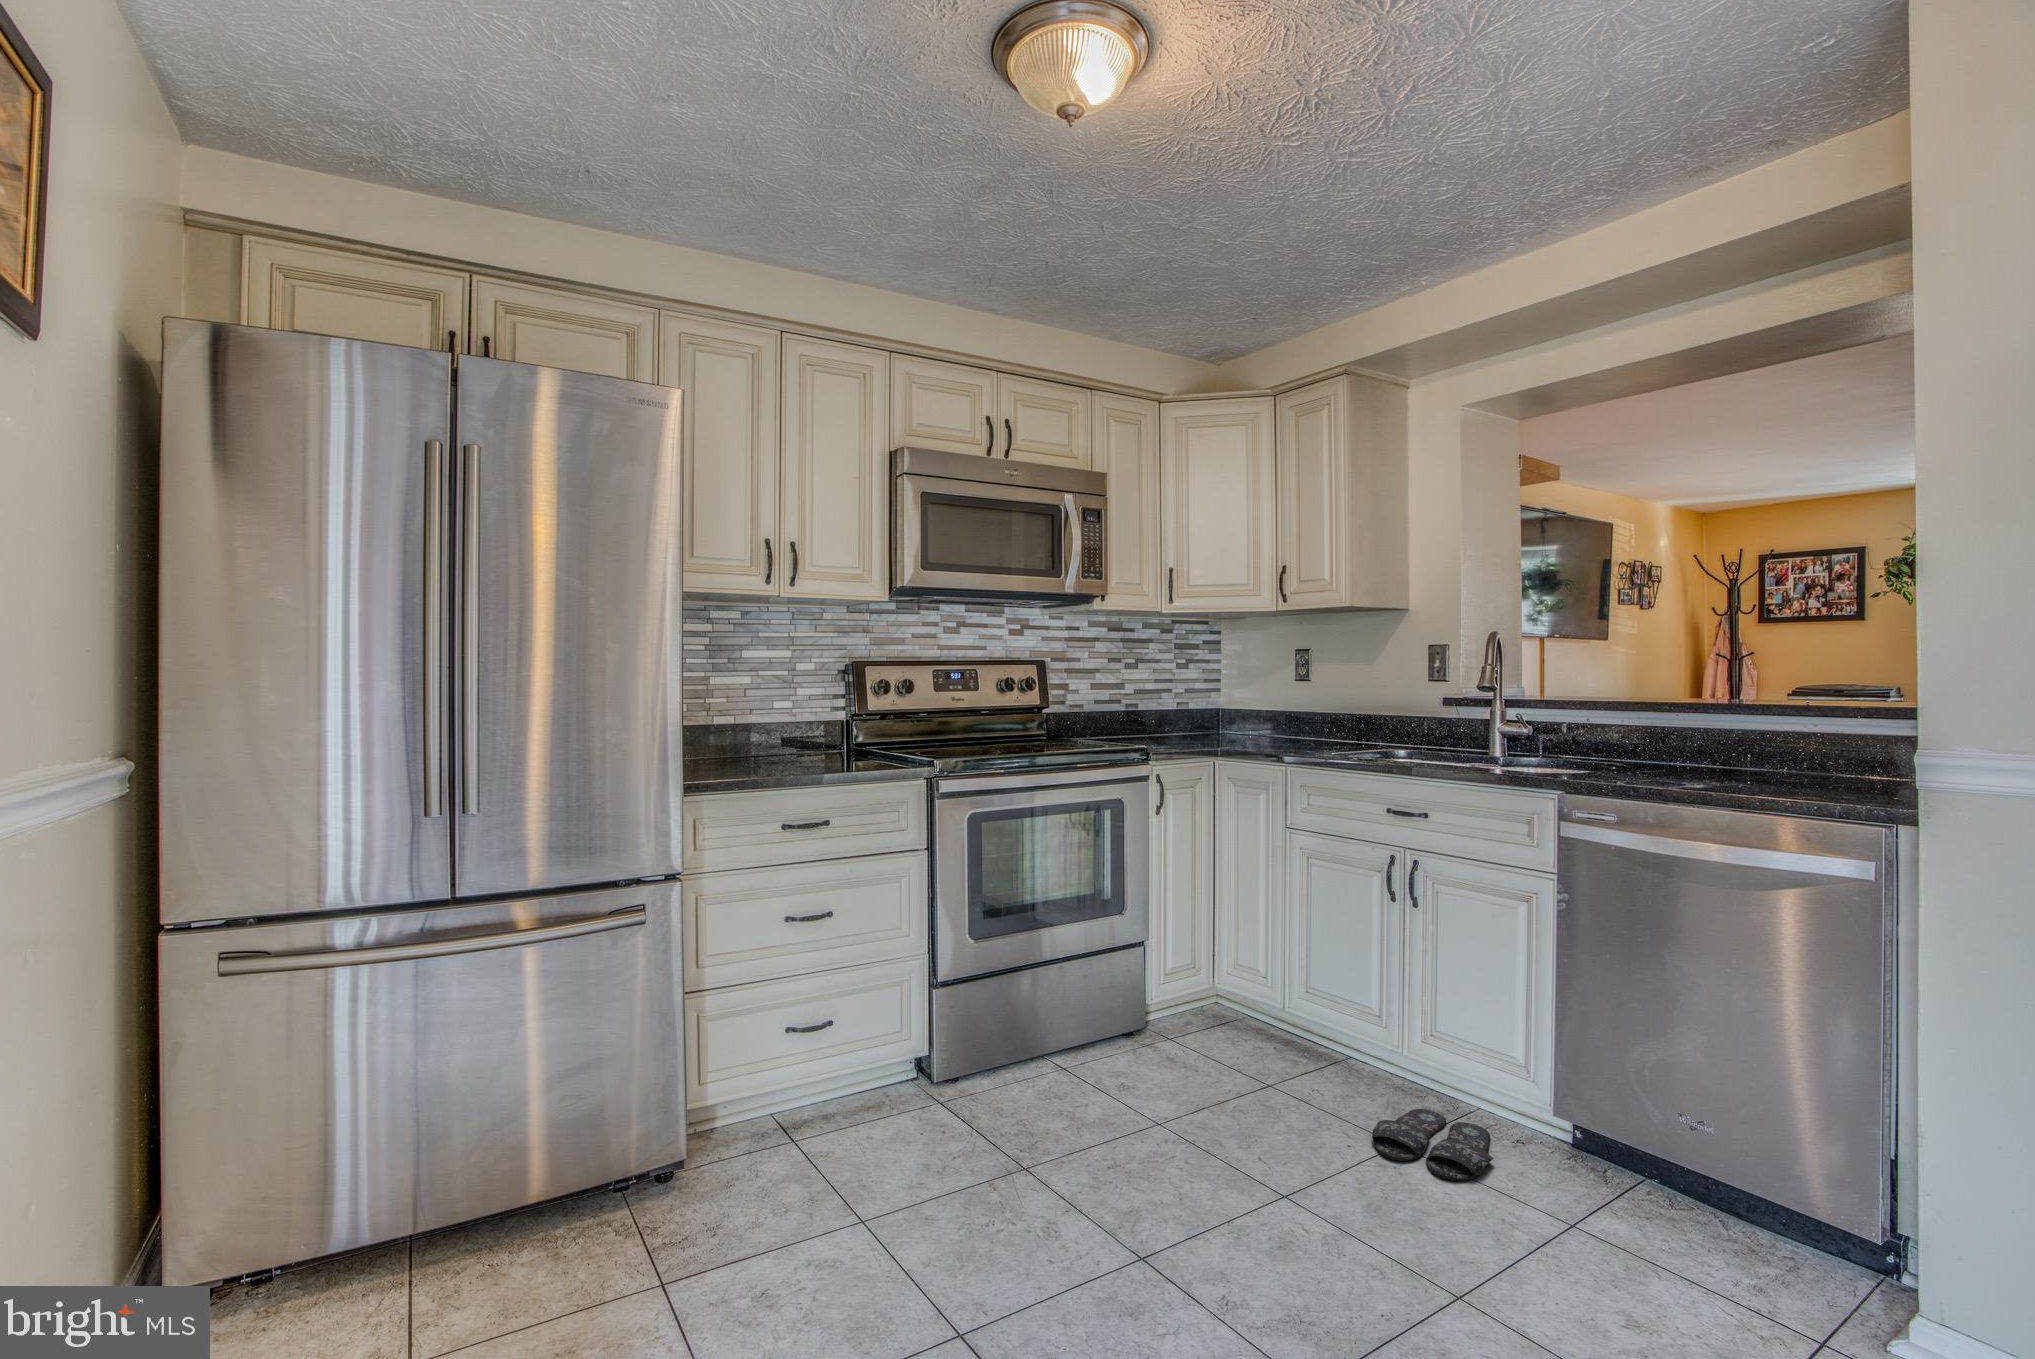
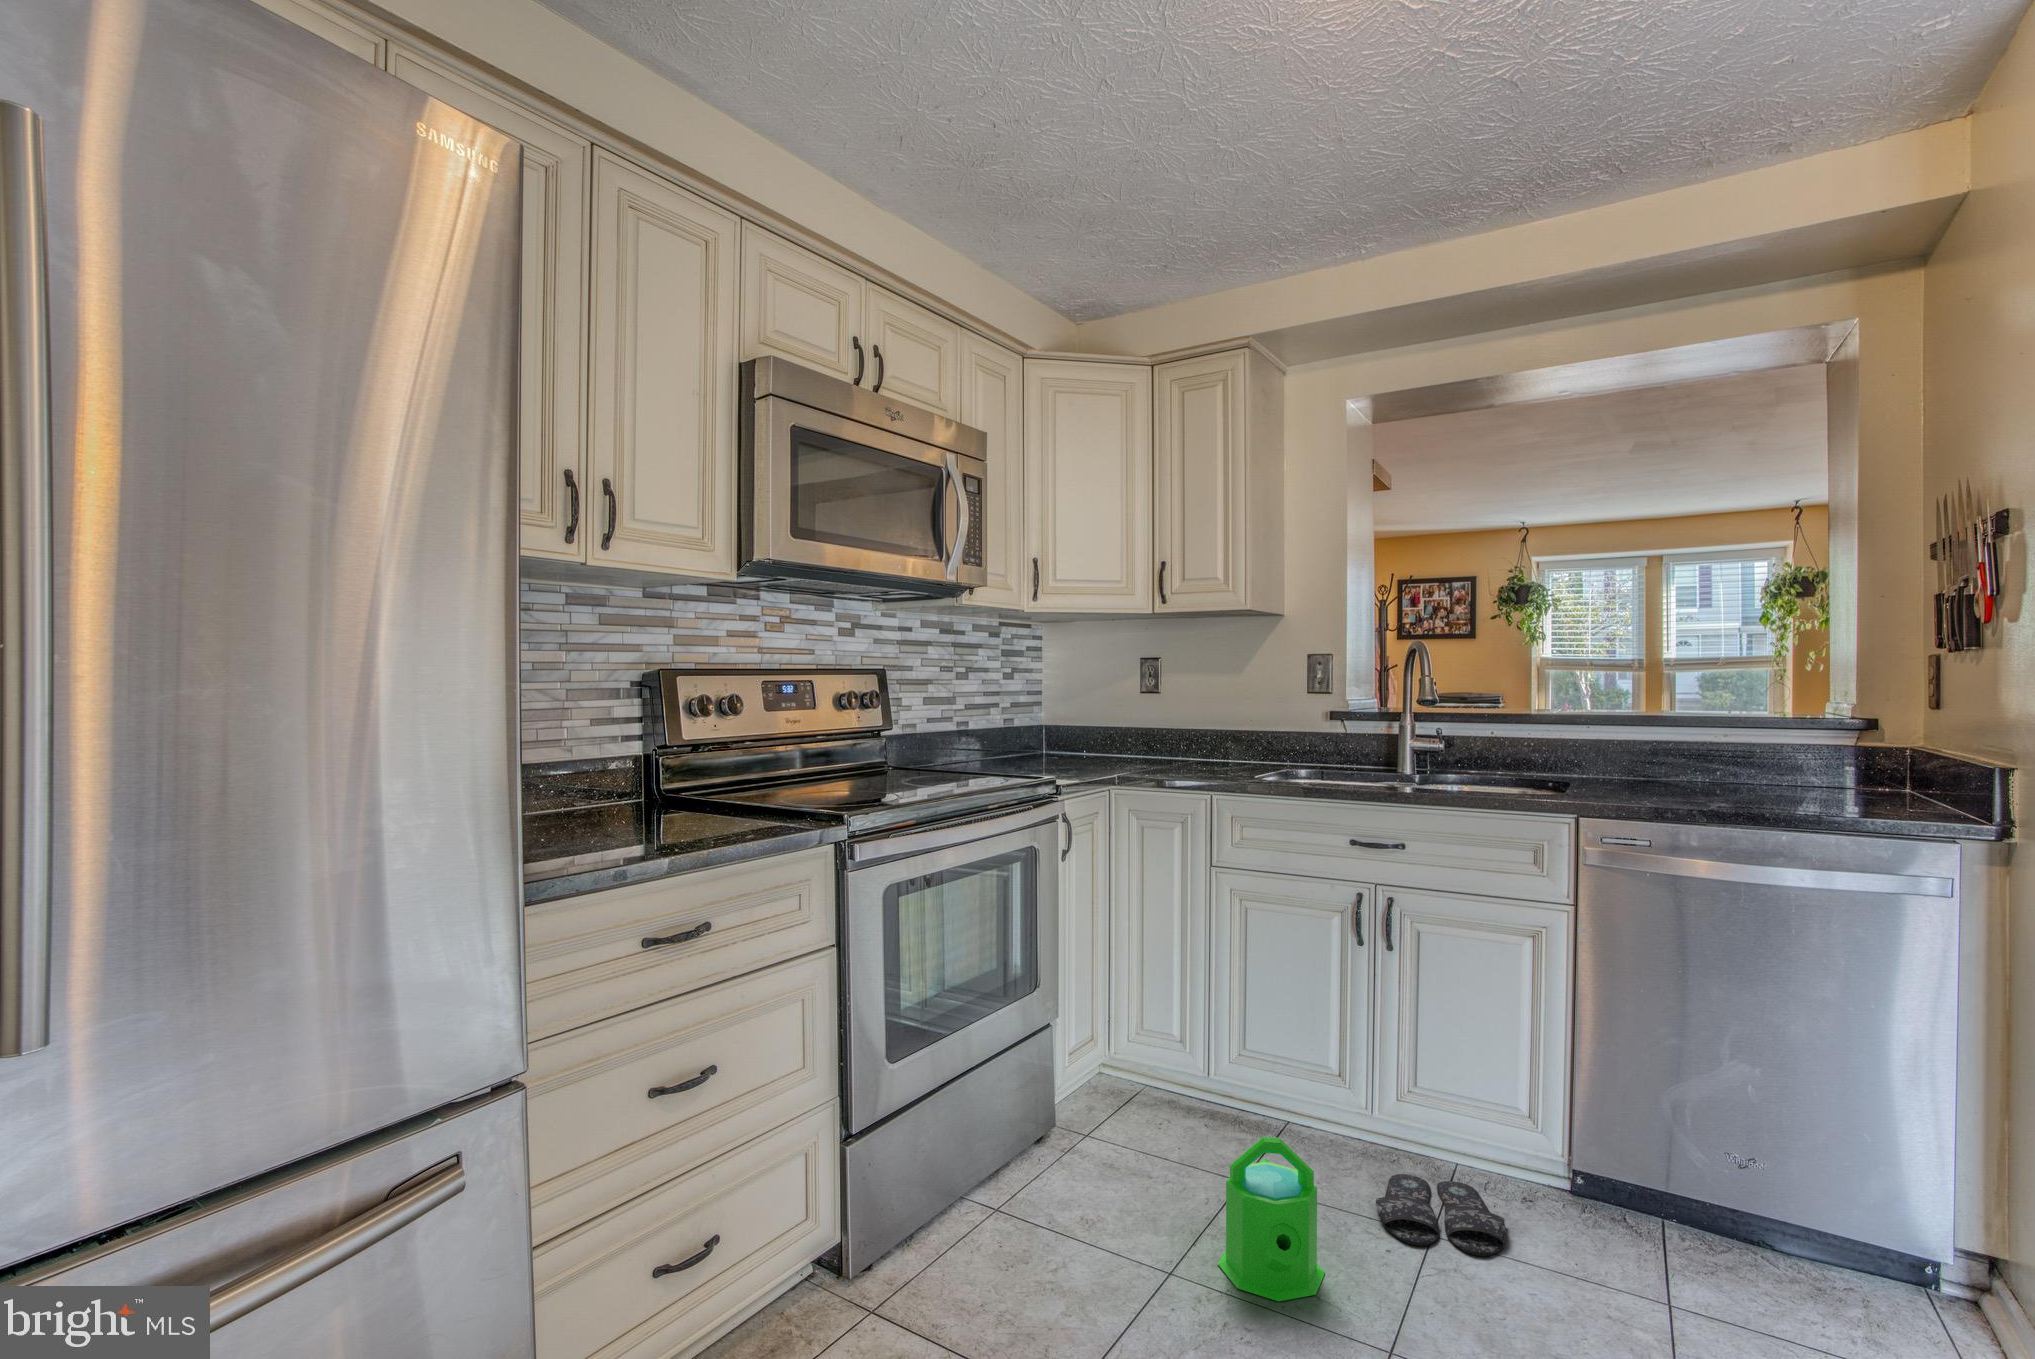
watering can: none [1206,1038,1291,1169] -> present [1218,1137,1325,1302]

